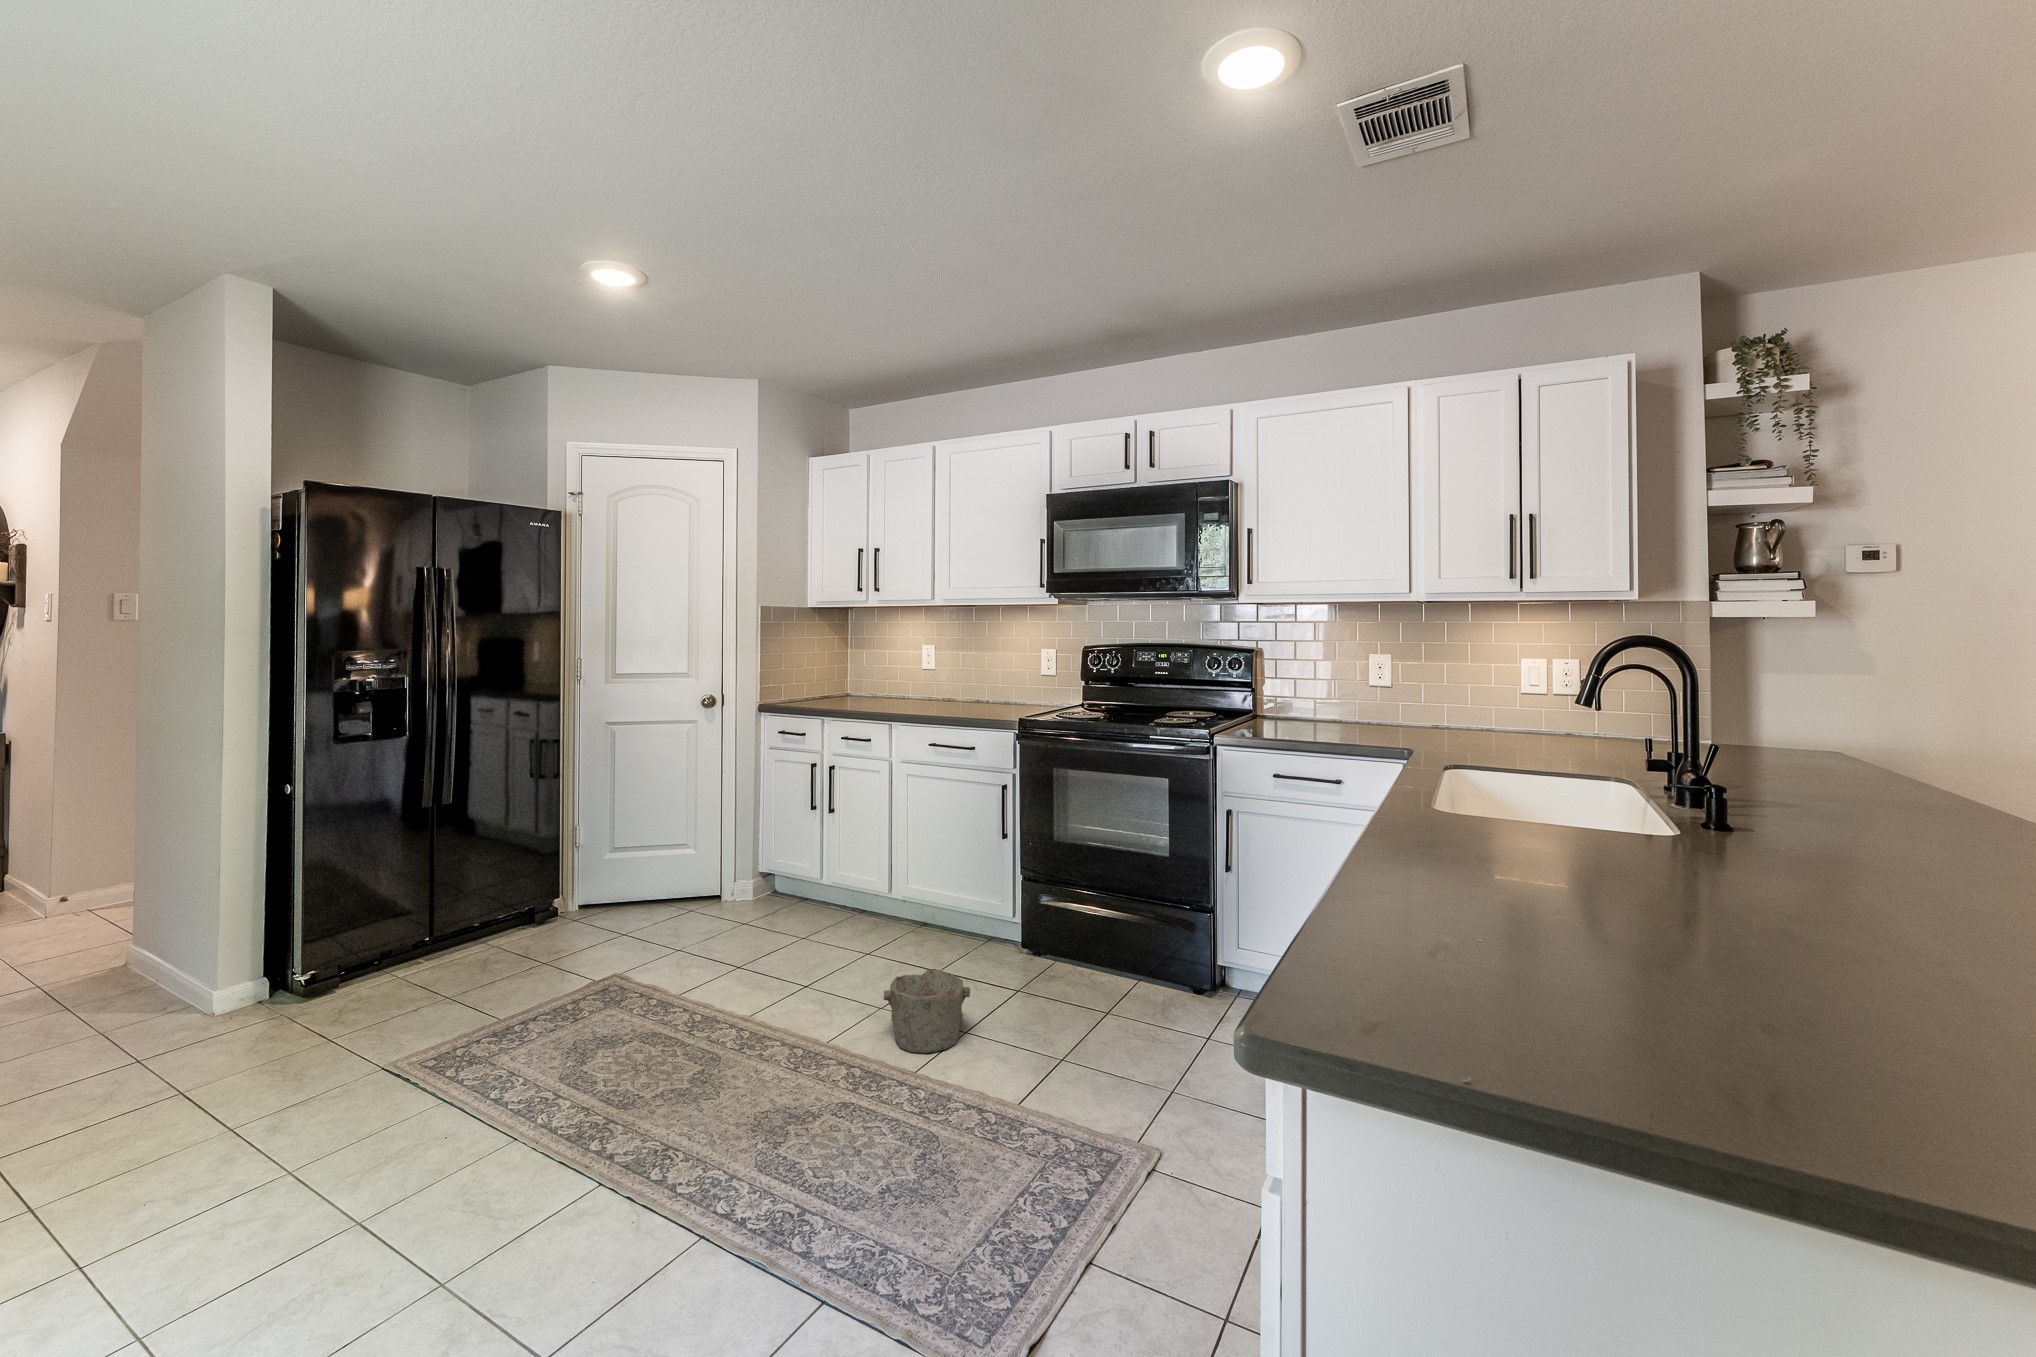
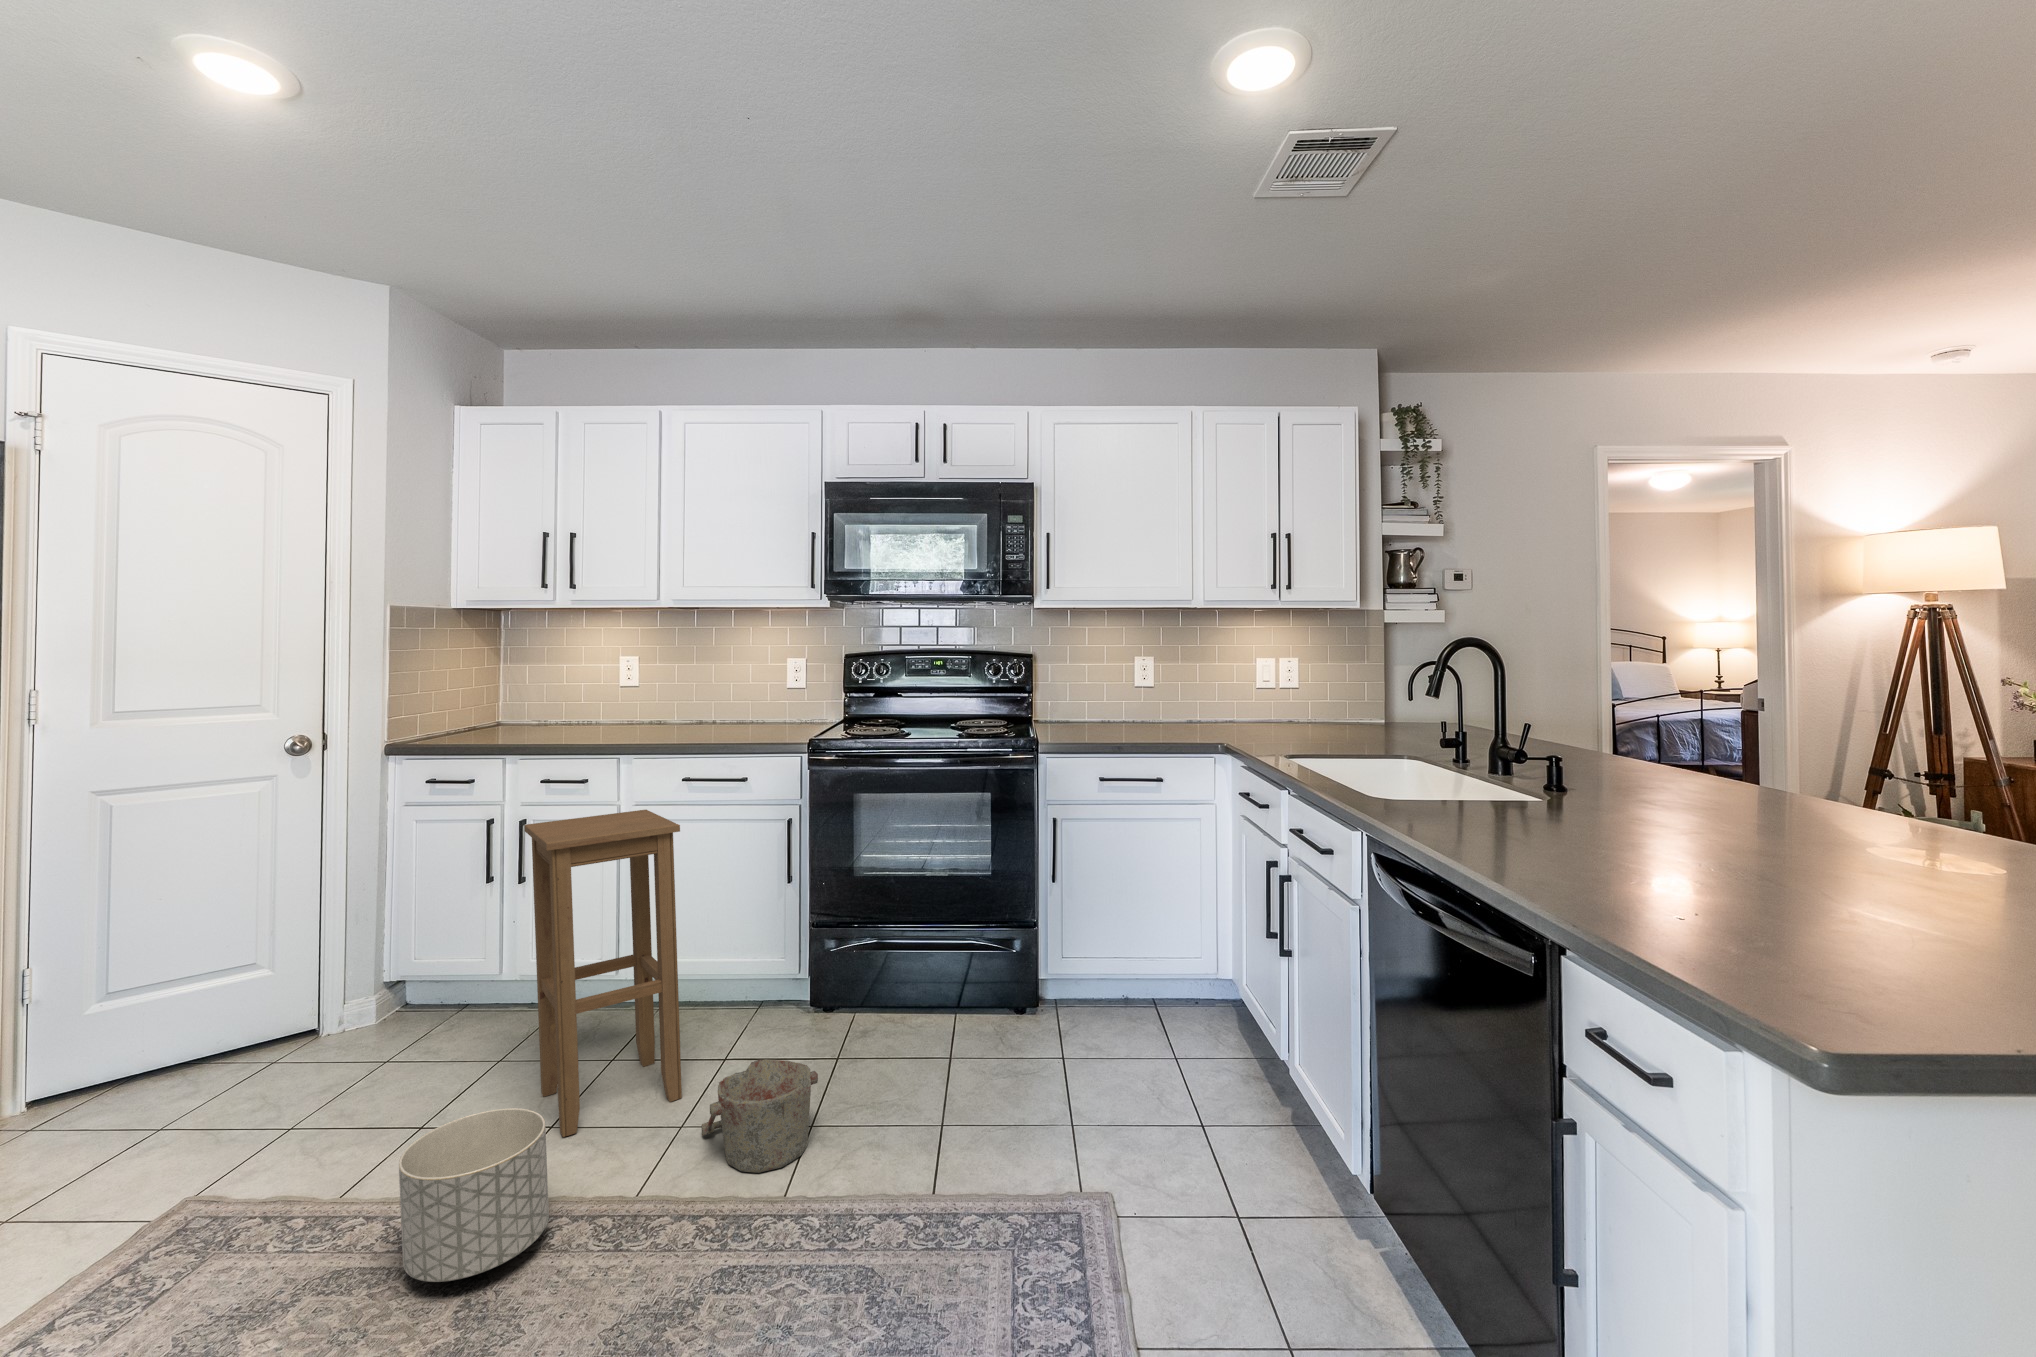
stool: none [805,762,901,995] -> present [524,810,682,1137]
planter: none [679,955,769,1058] -> present [399,1108,549,1282]

